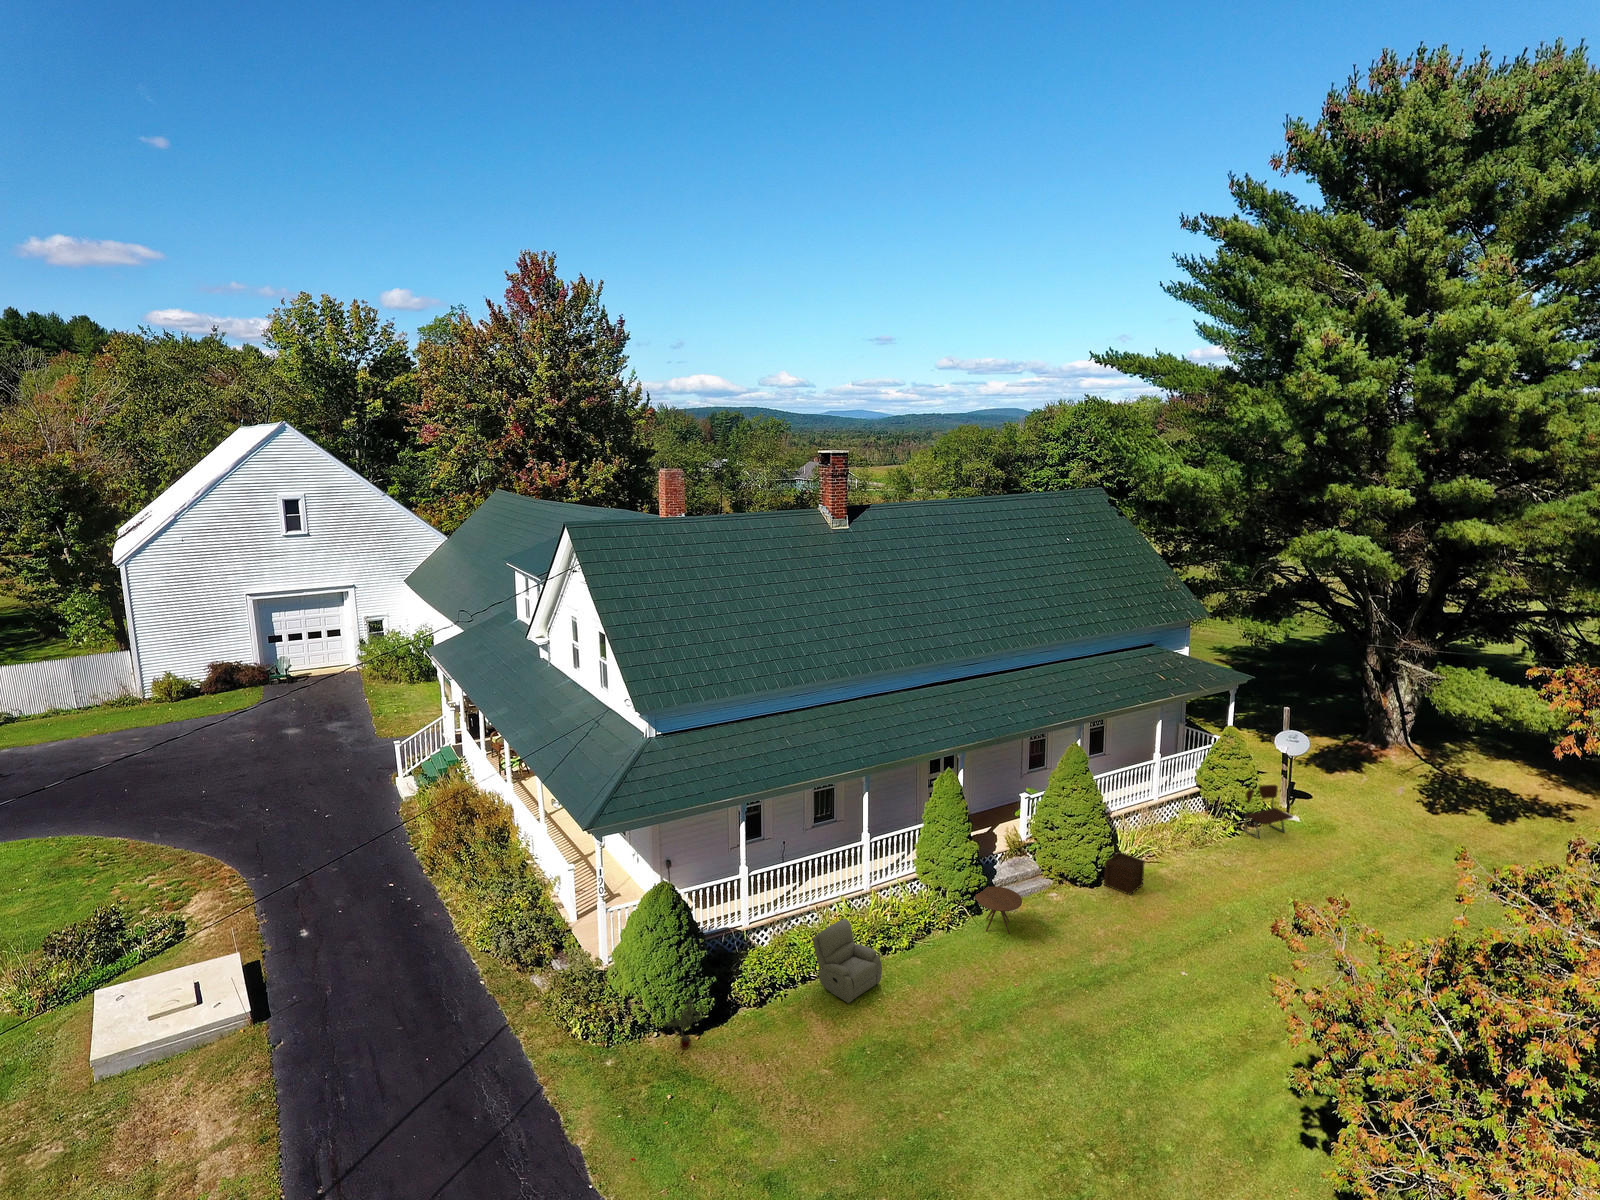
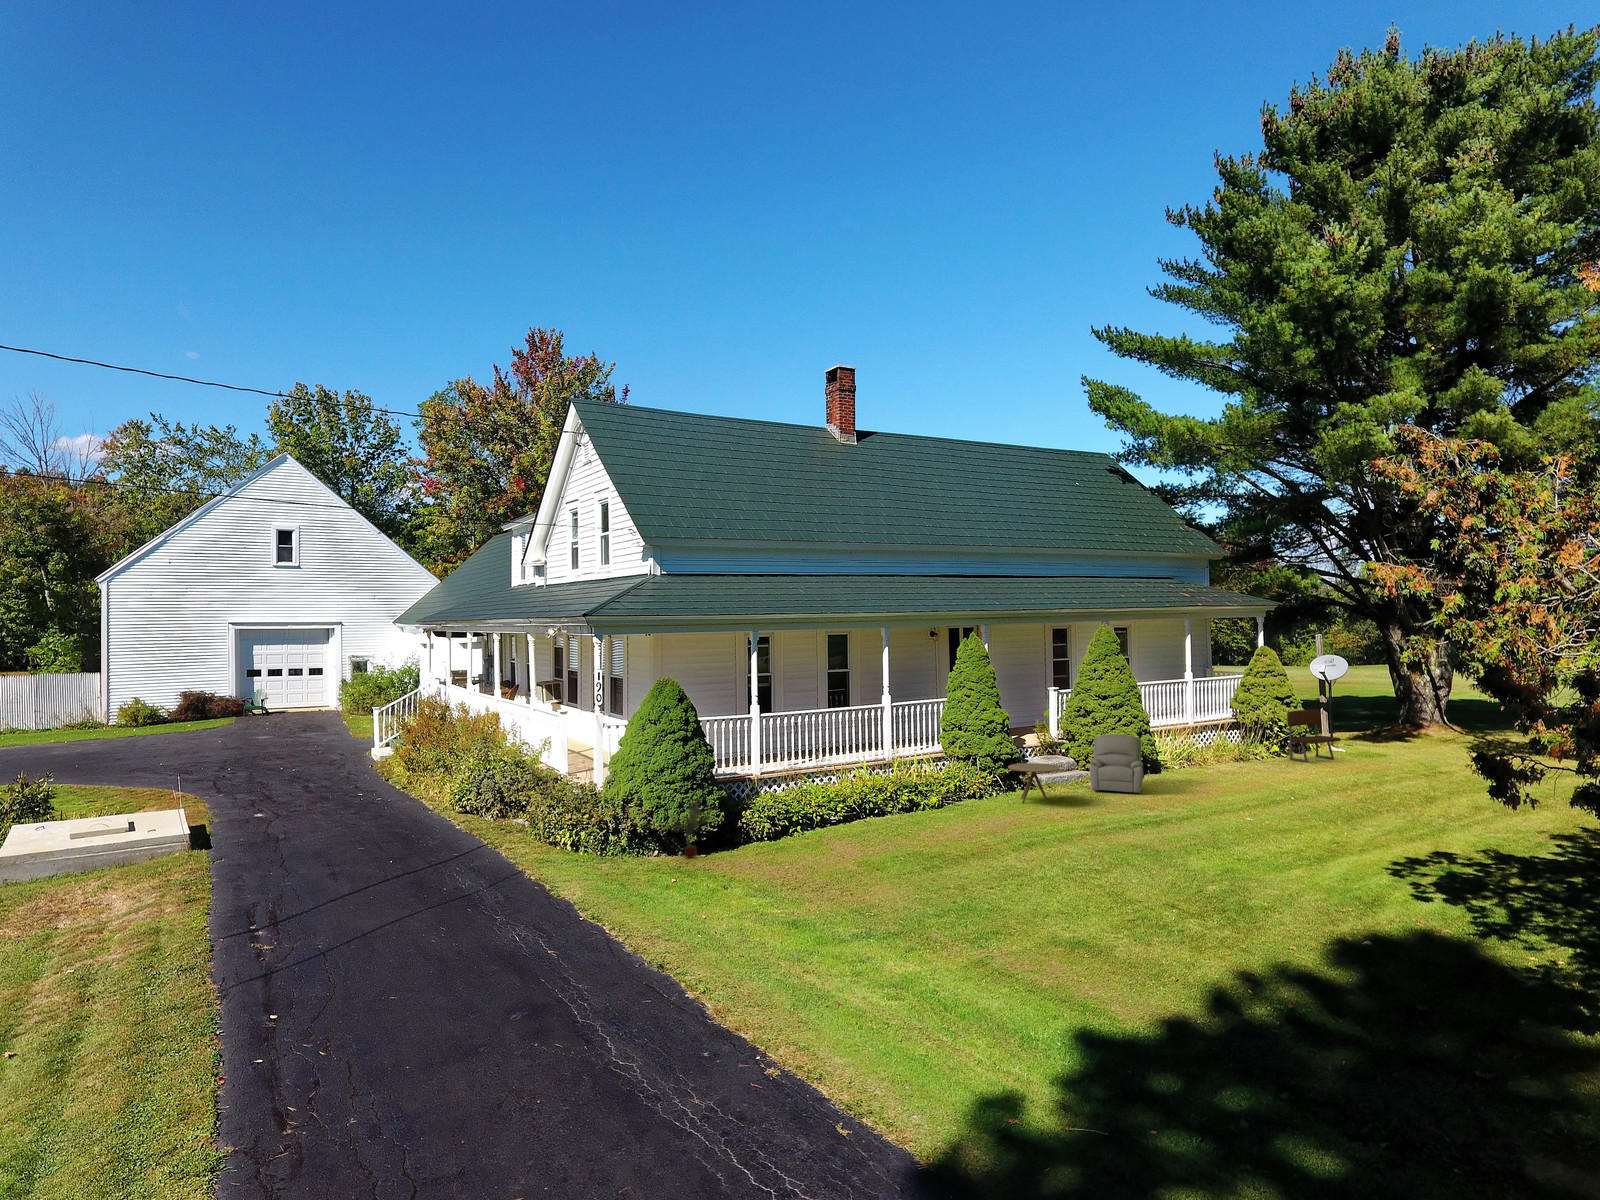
wooden crate: present [1104,852,1144,895] -> none [1145,749,1189,787]
chair: present [813,919,882,1003] -> present [1090,734,1143,794]

